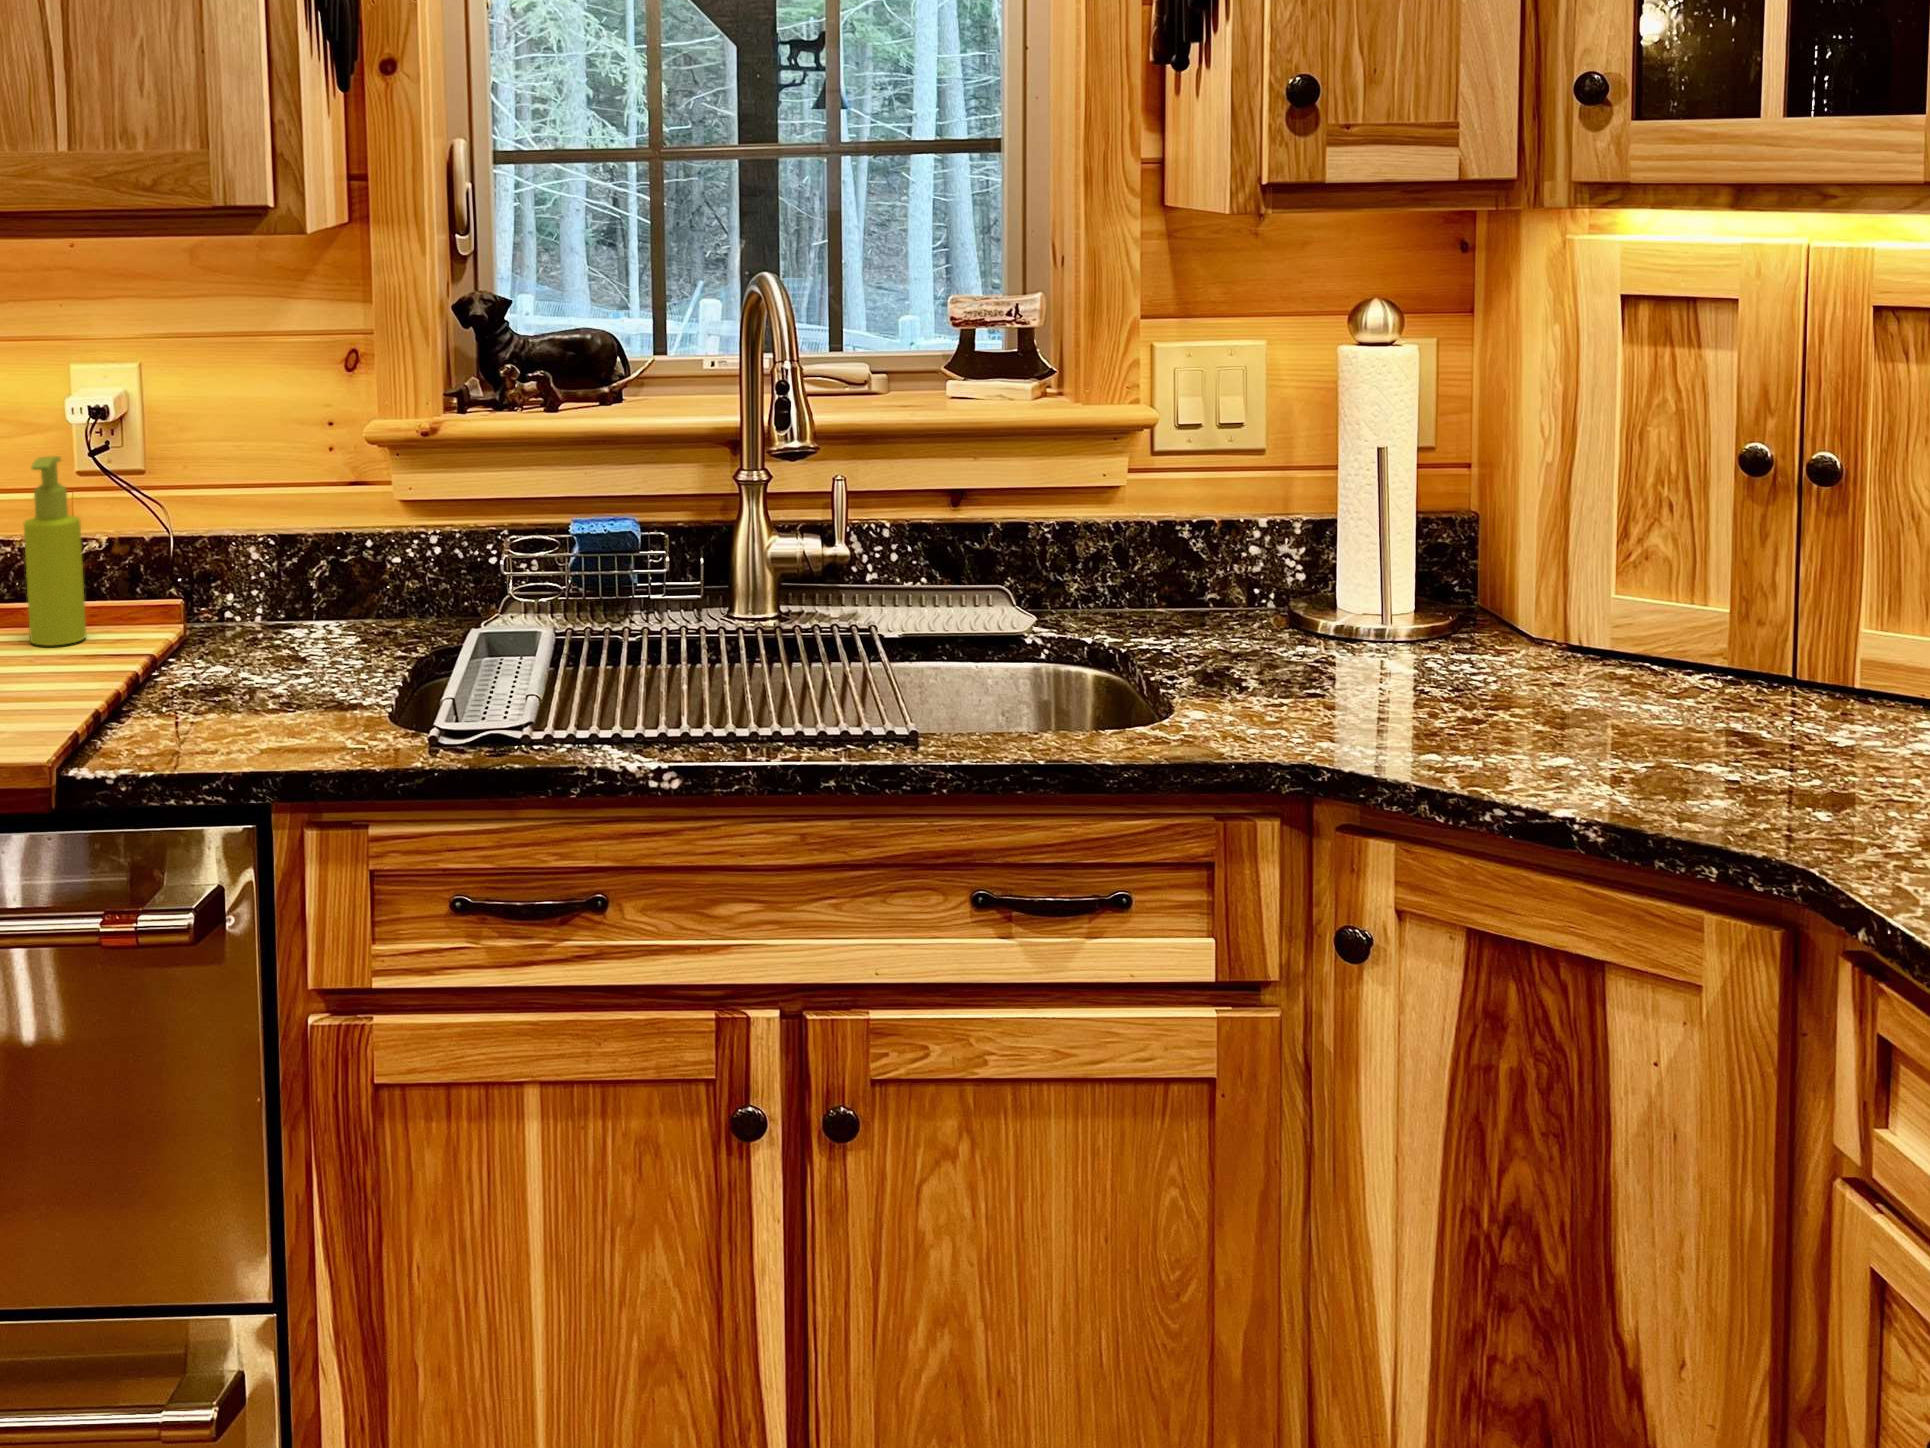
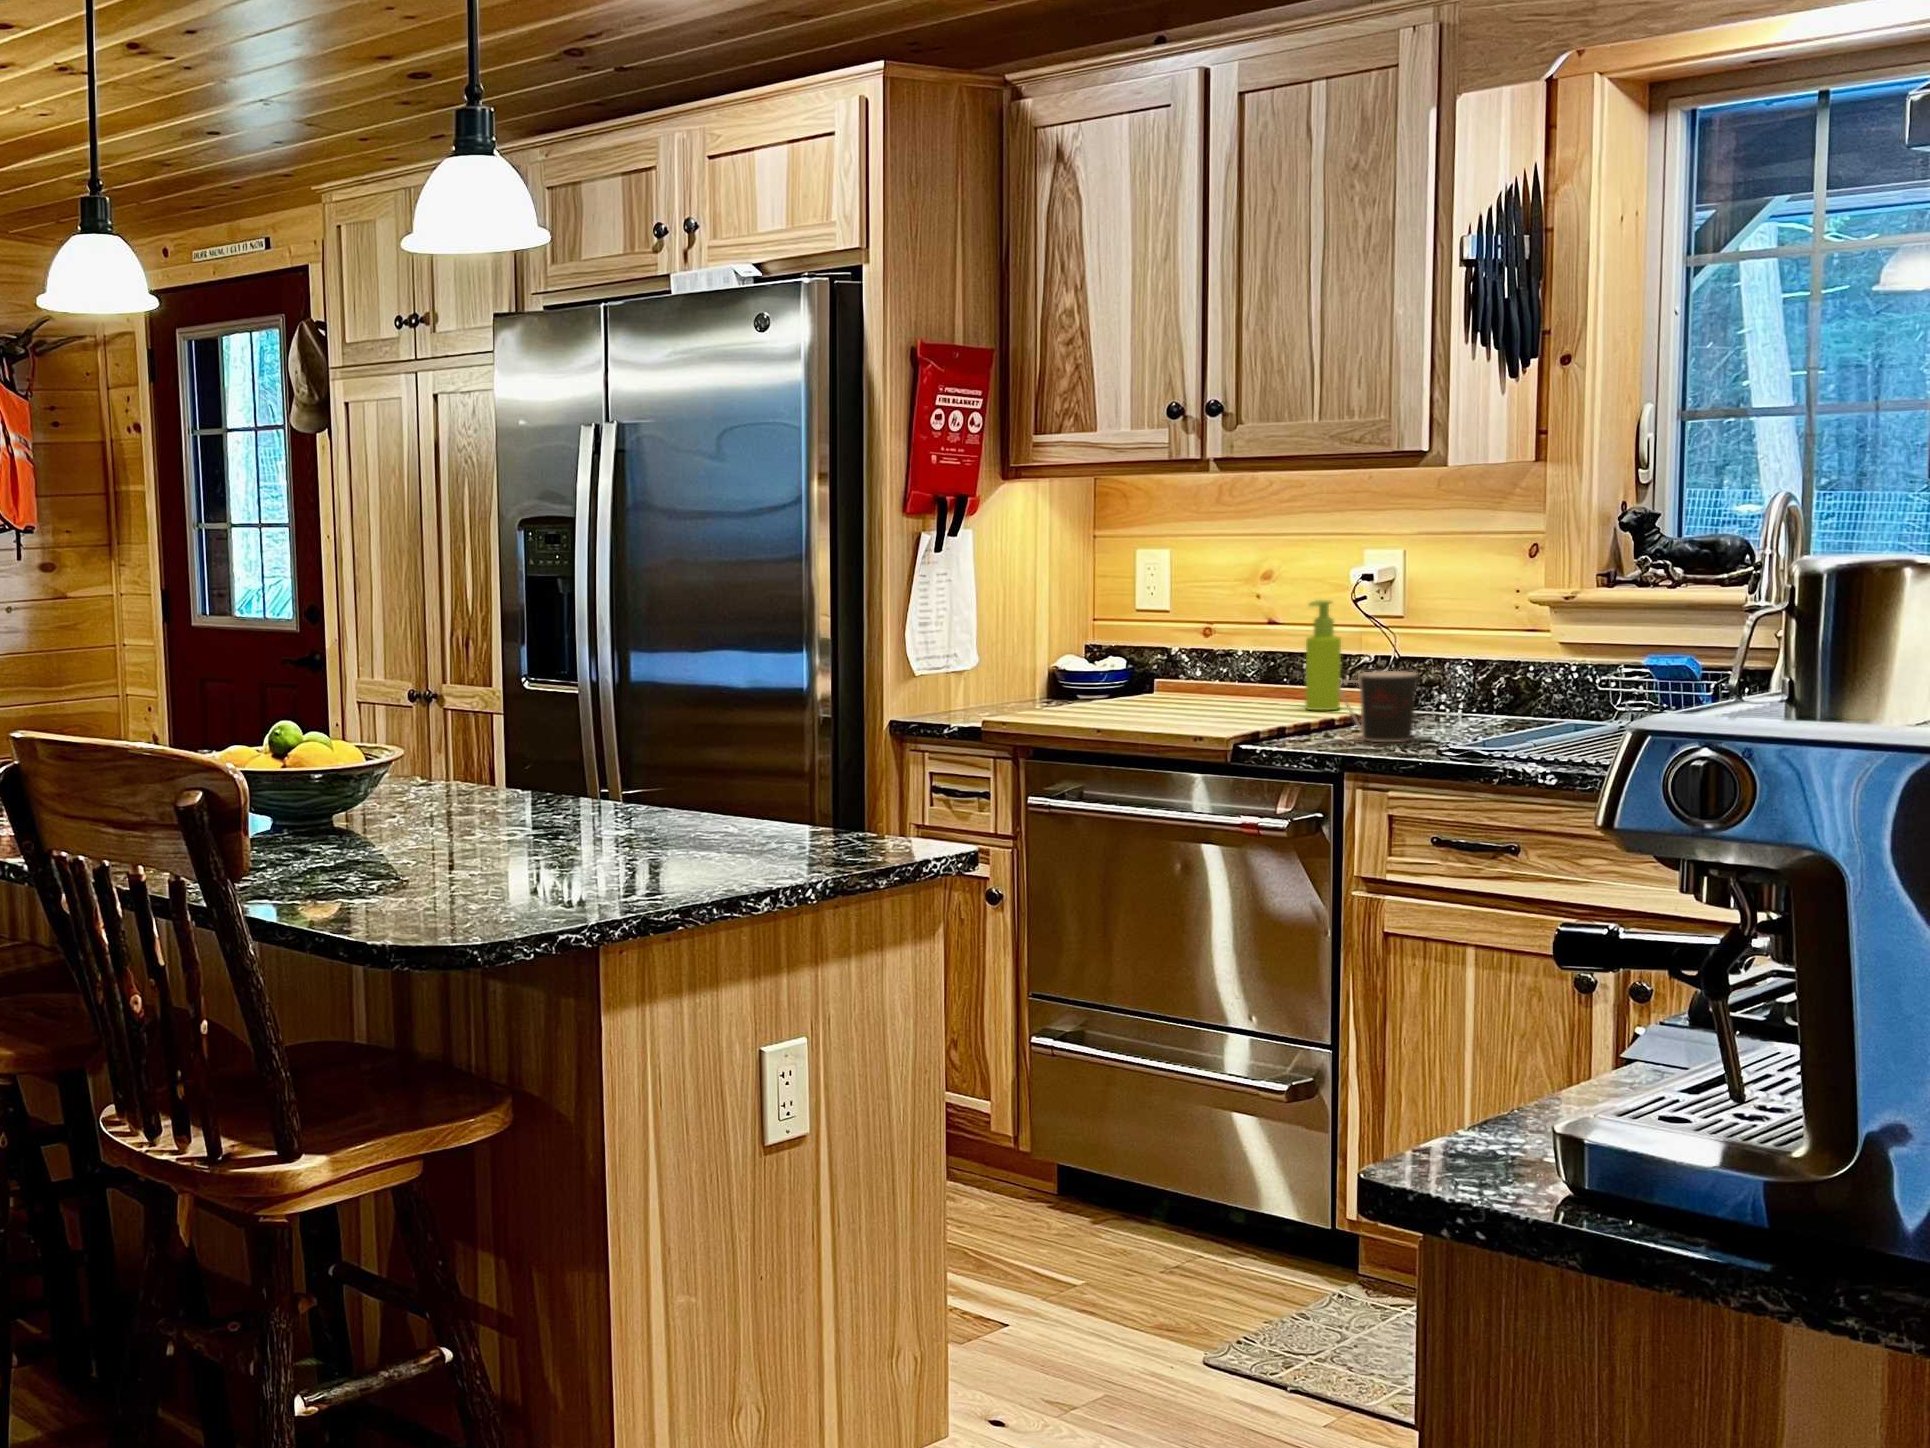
coffee cup: none [204,592,332,726] -> present [1338,671,1418,742]

